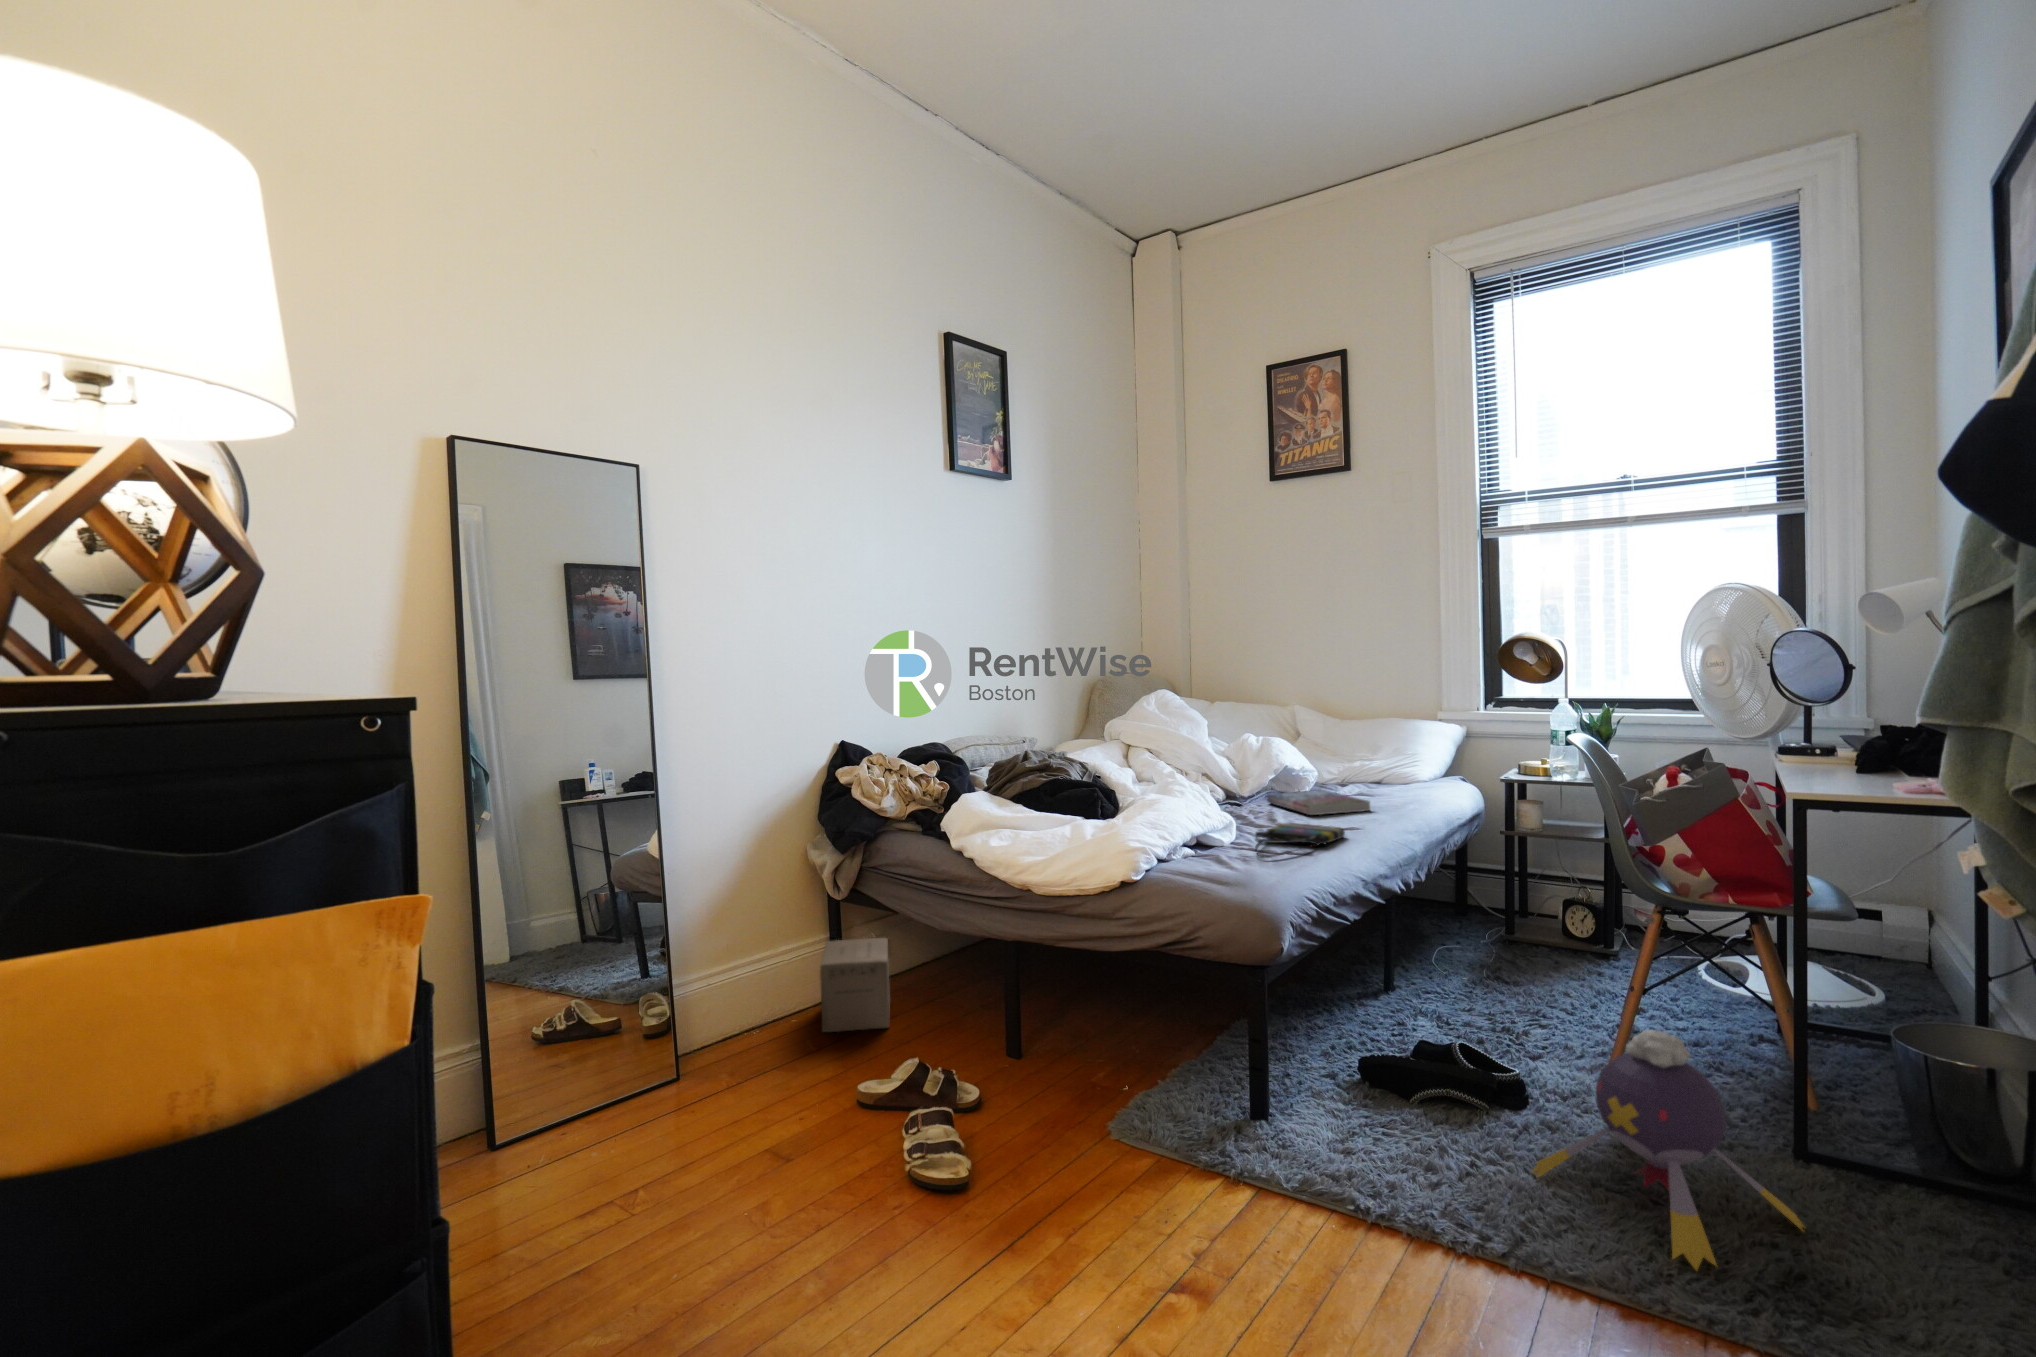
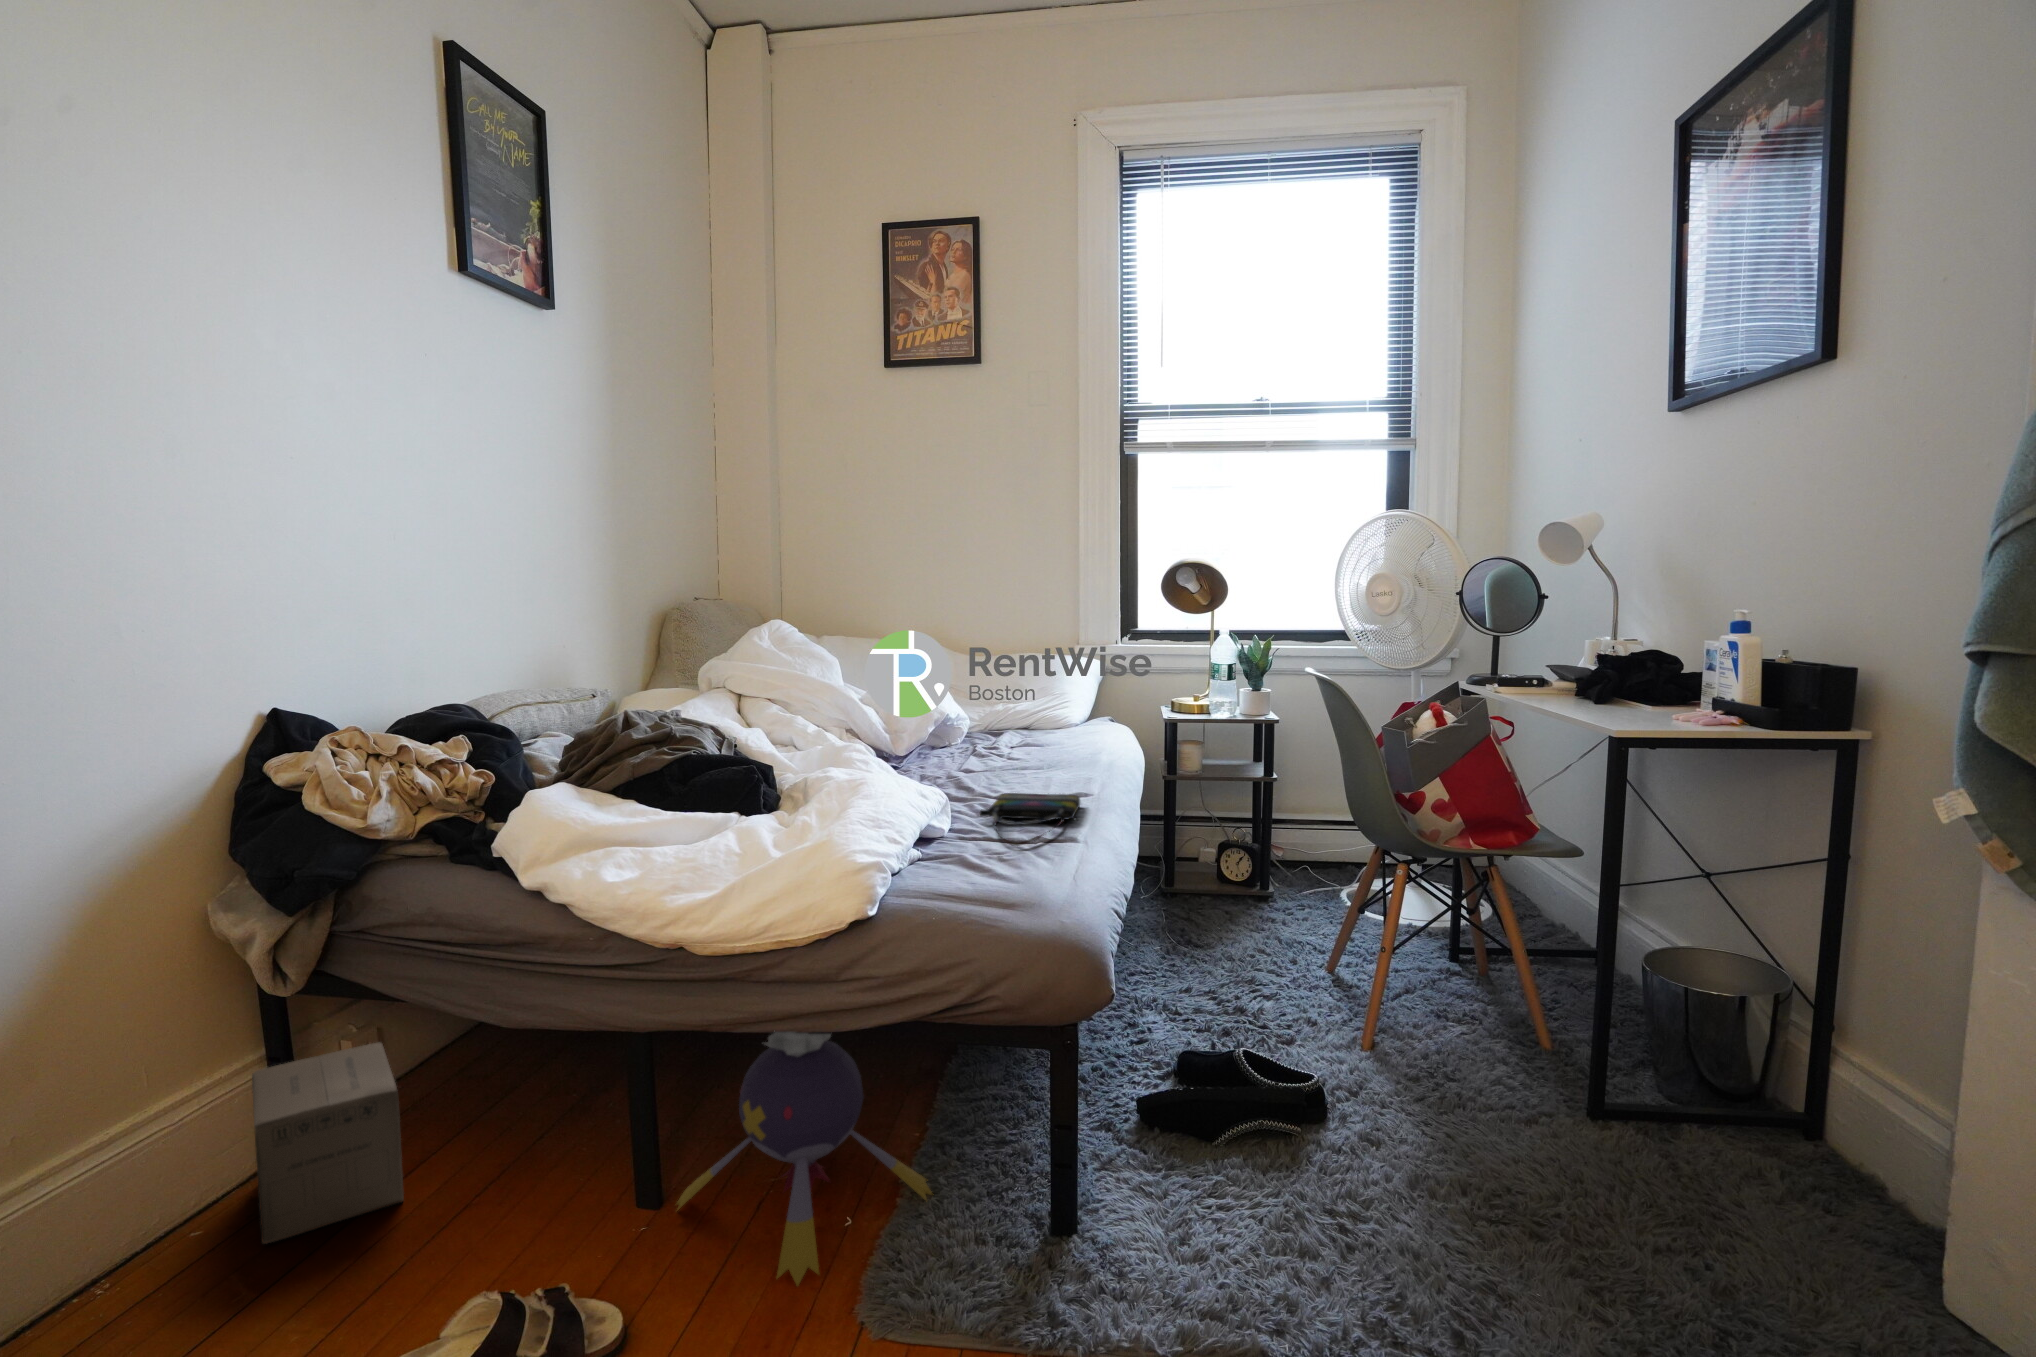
book: present [1267,790,1370,815] -> none [941,748,1070,781]
plush toy: present [1531,1030,1804,1270] -> present [677,1031,932,1286]

